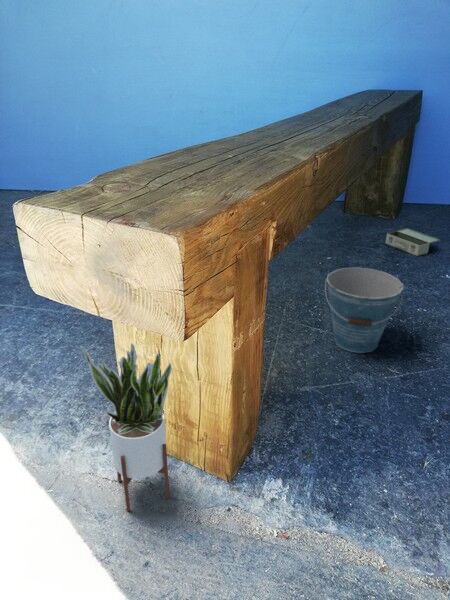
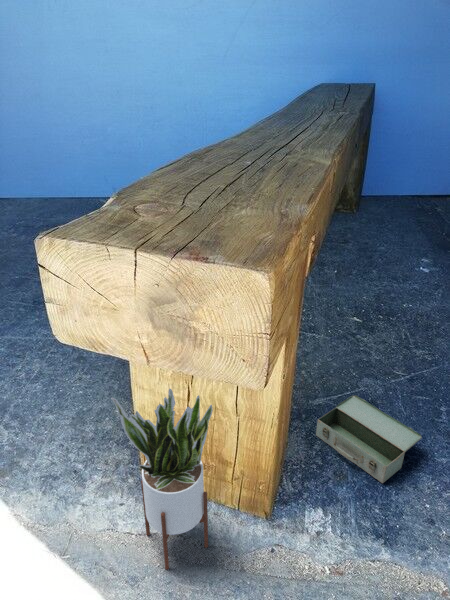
toolbox: present [385,228,439,256] -> present [316,395,422,483]
bucket: present [325,268,404,353] -> none [323,268,403,357]

